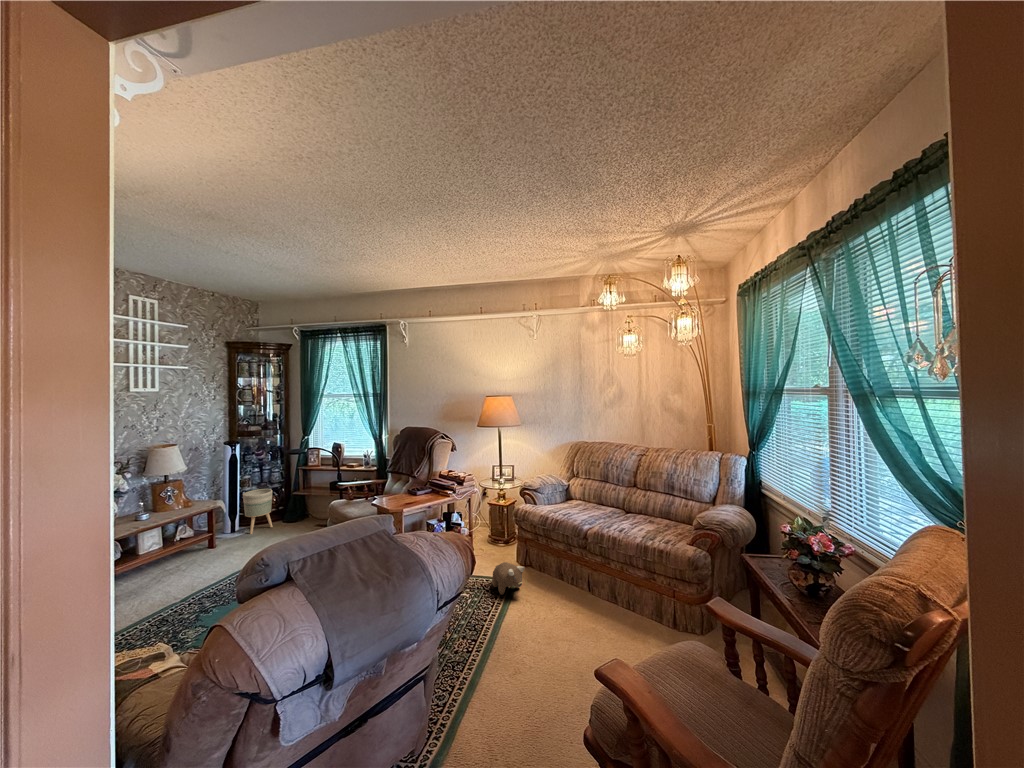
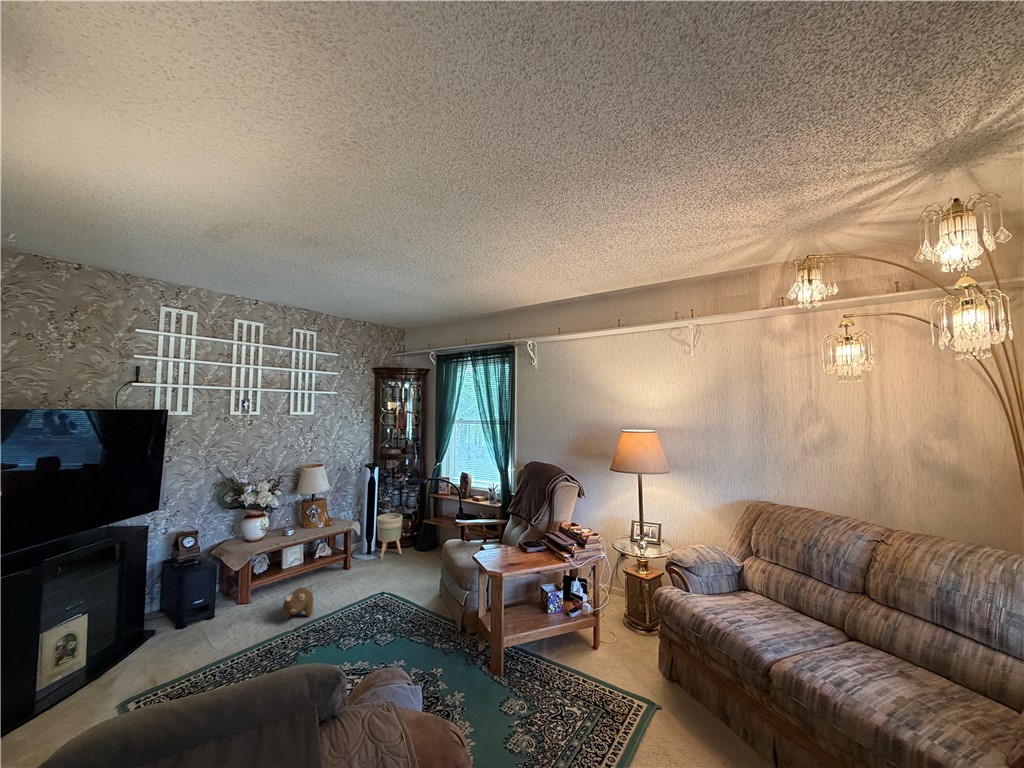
plush toy: present [492,562,525,595] -> present [283,588,313,619]

